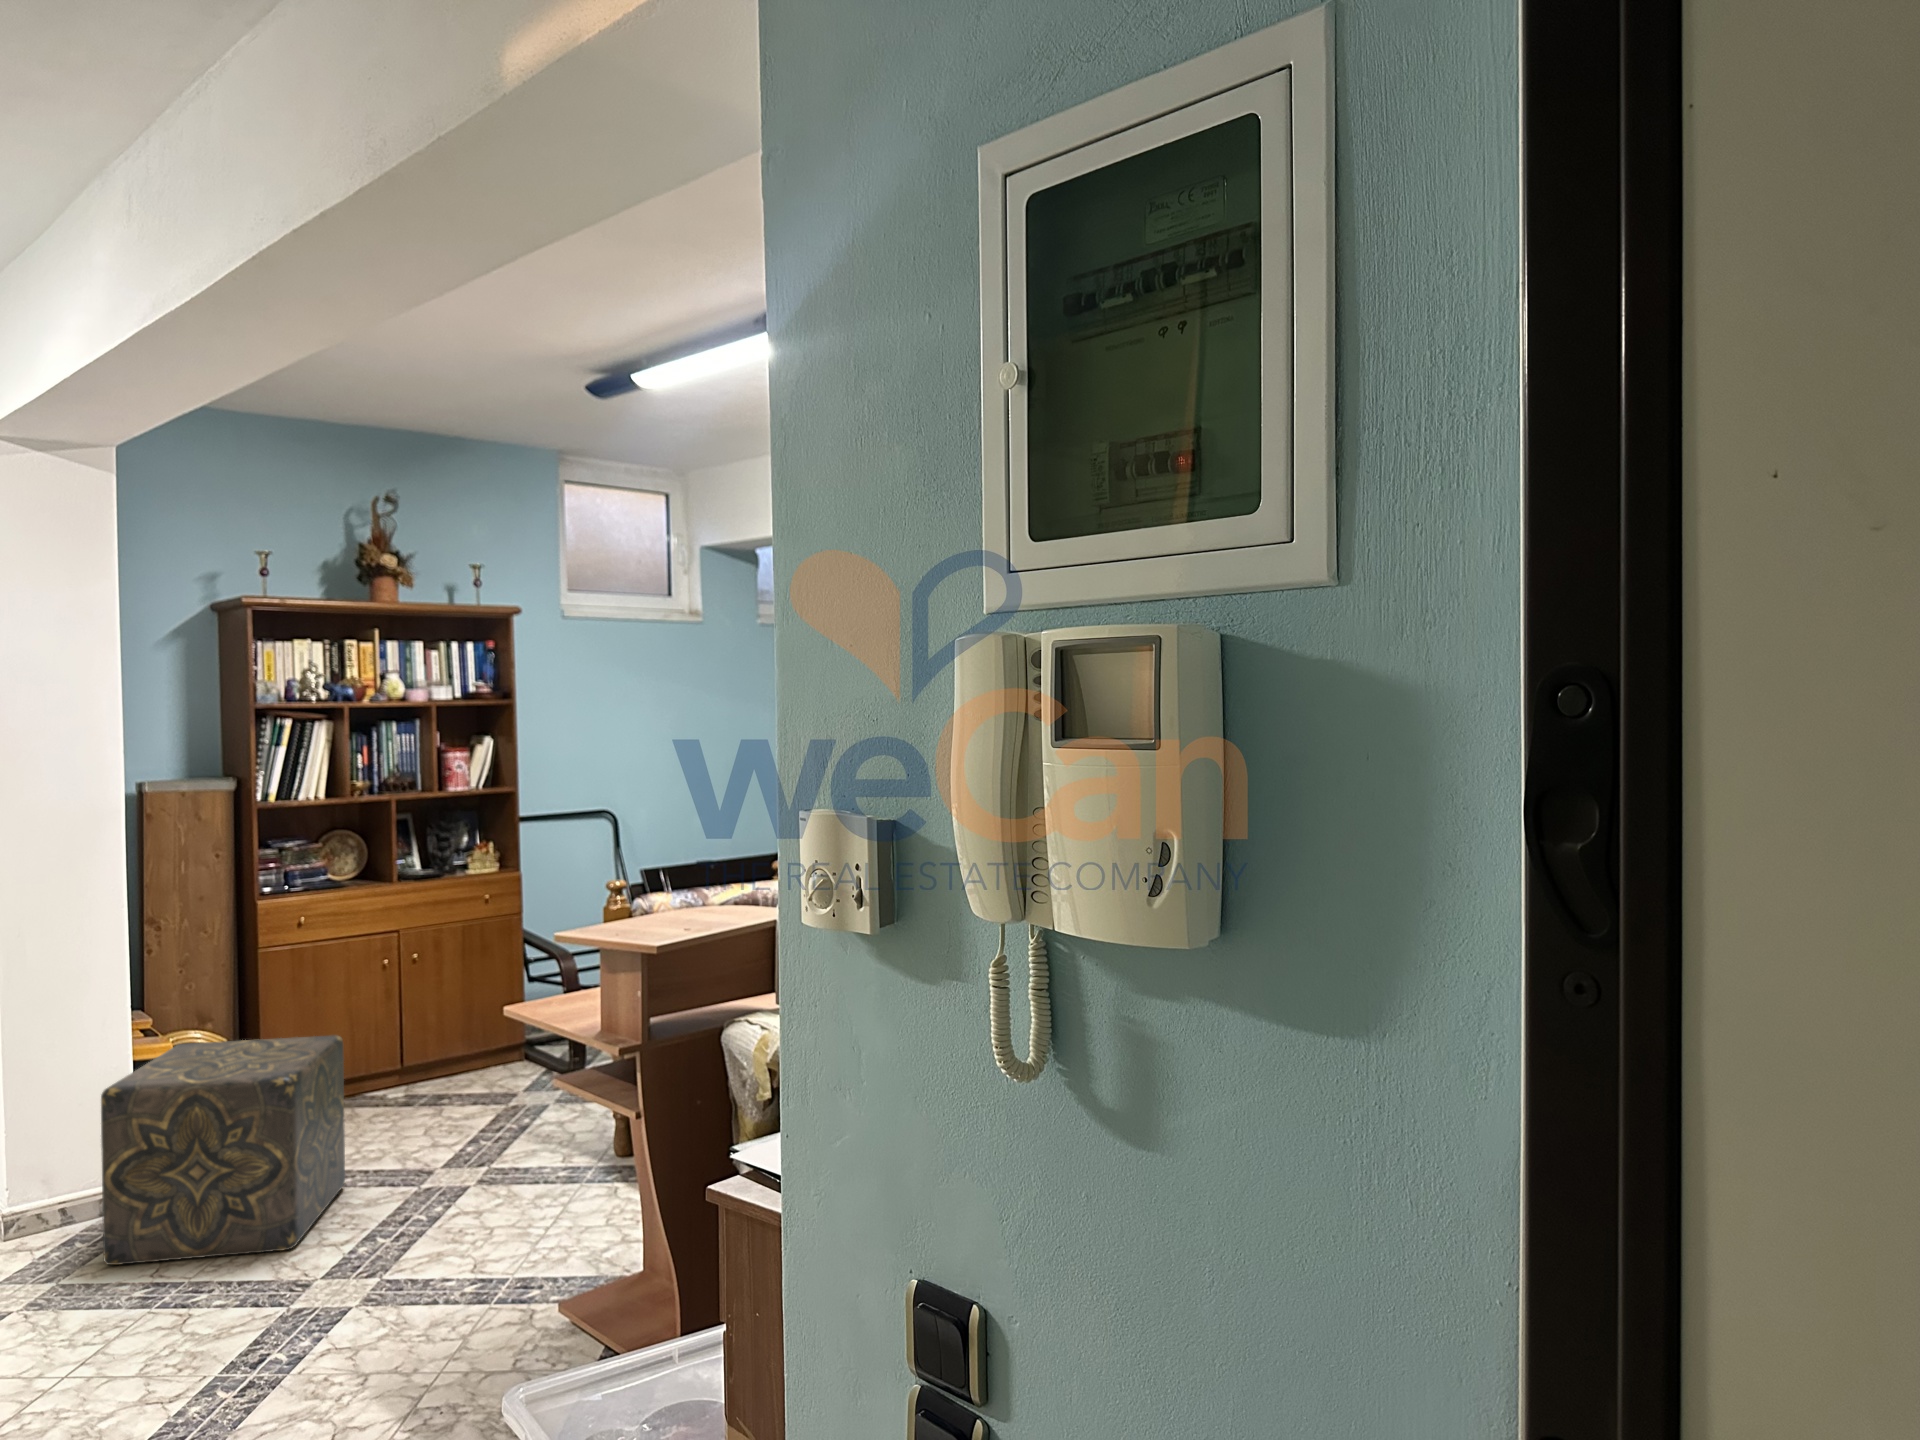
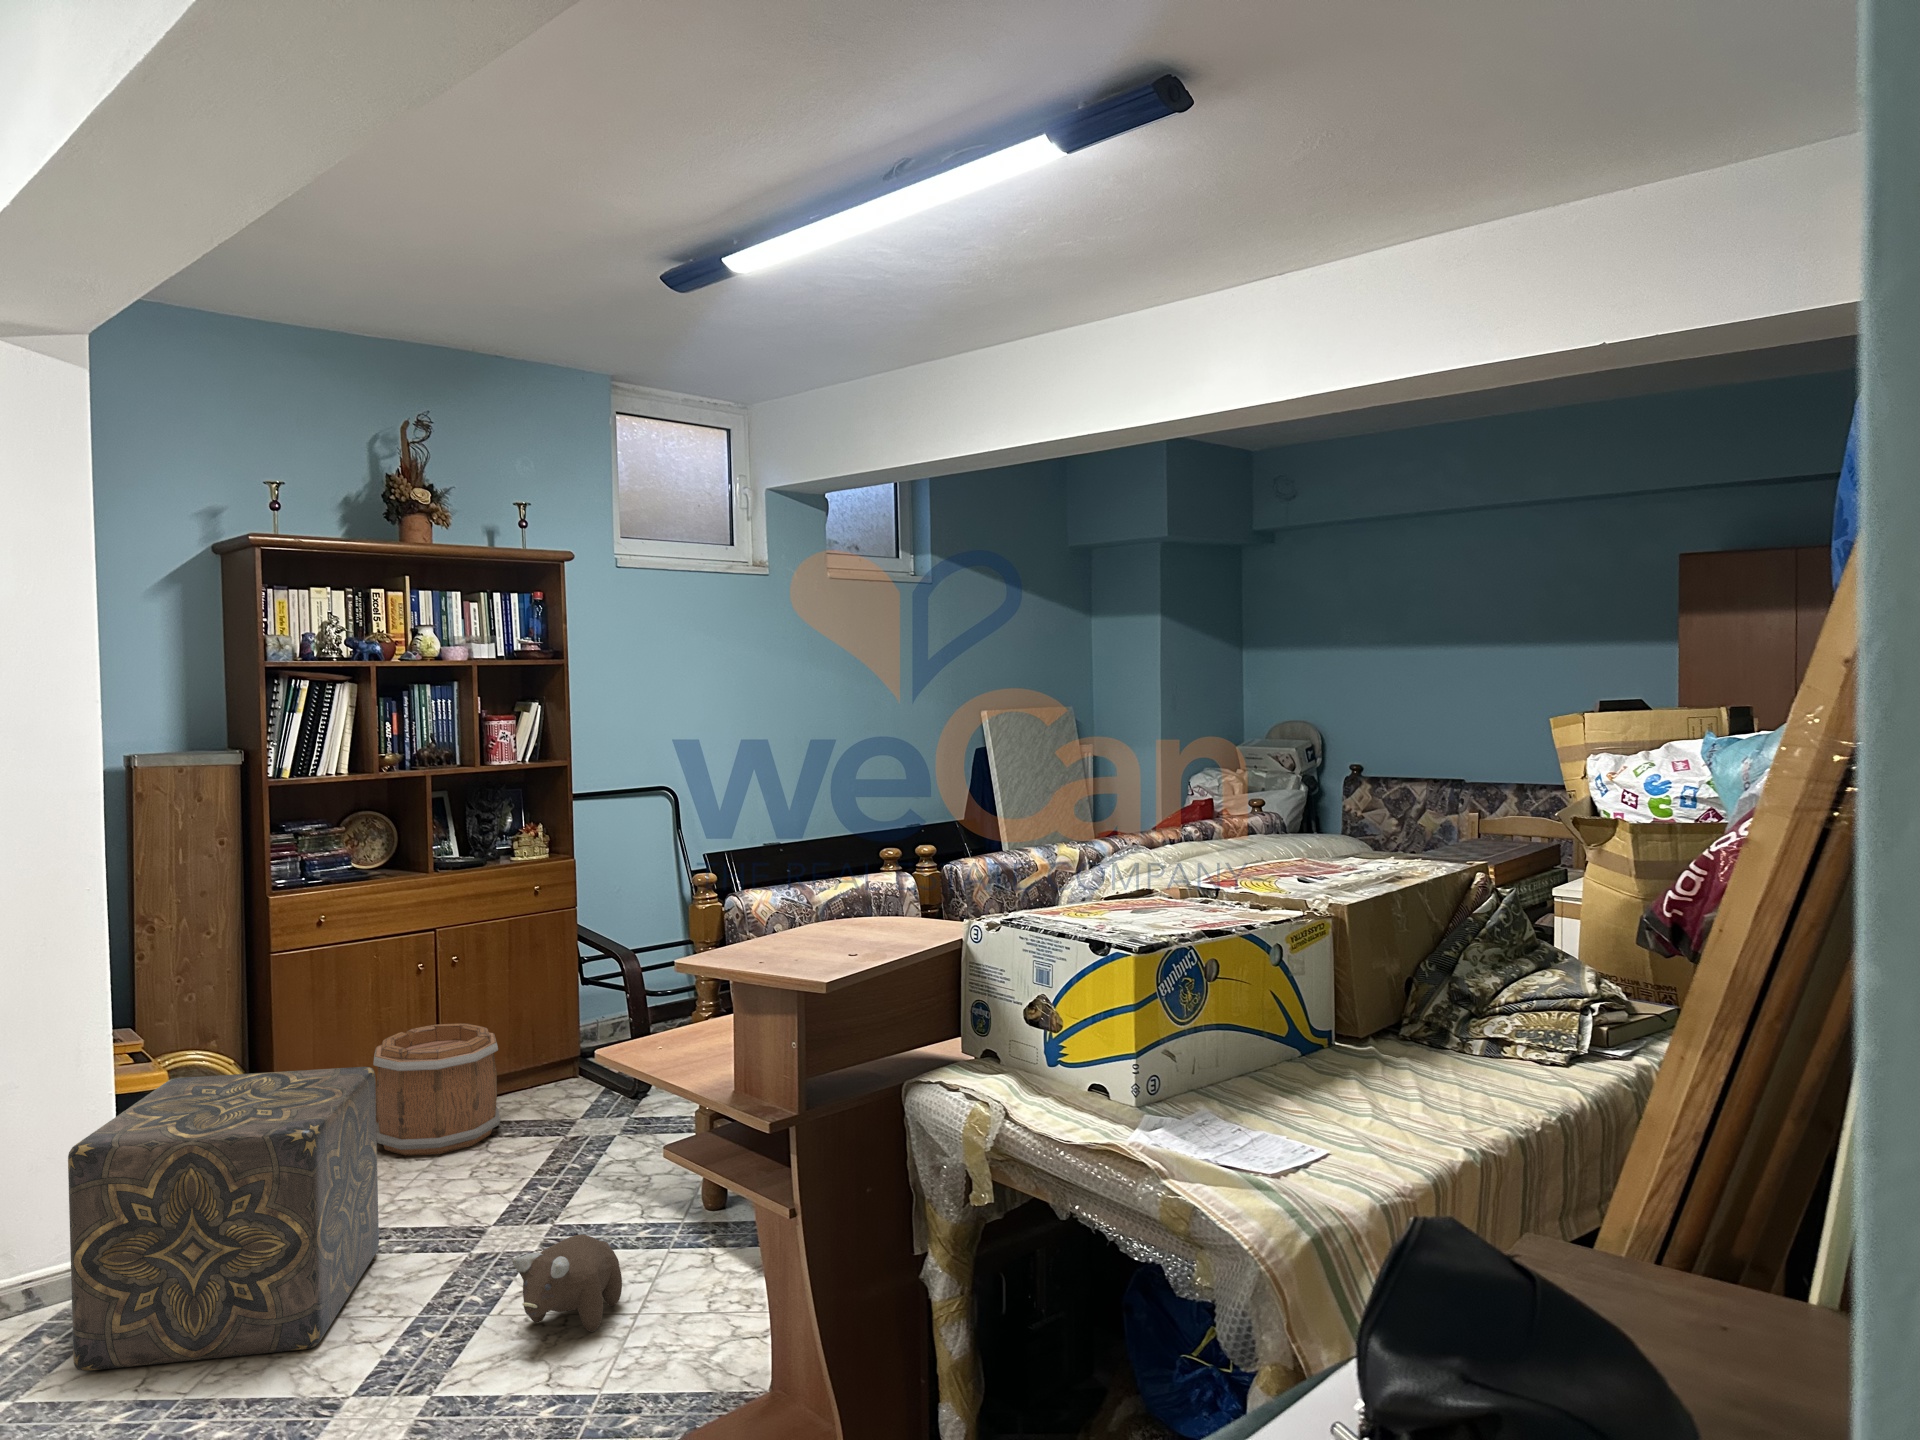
bucket: none [344,1010,452,1119] -> present [373,1023,500,1156]
plush toy: none [448,1163,537,1237] -> present [512,1234,622,1332]

